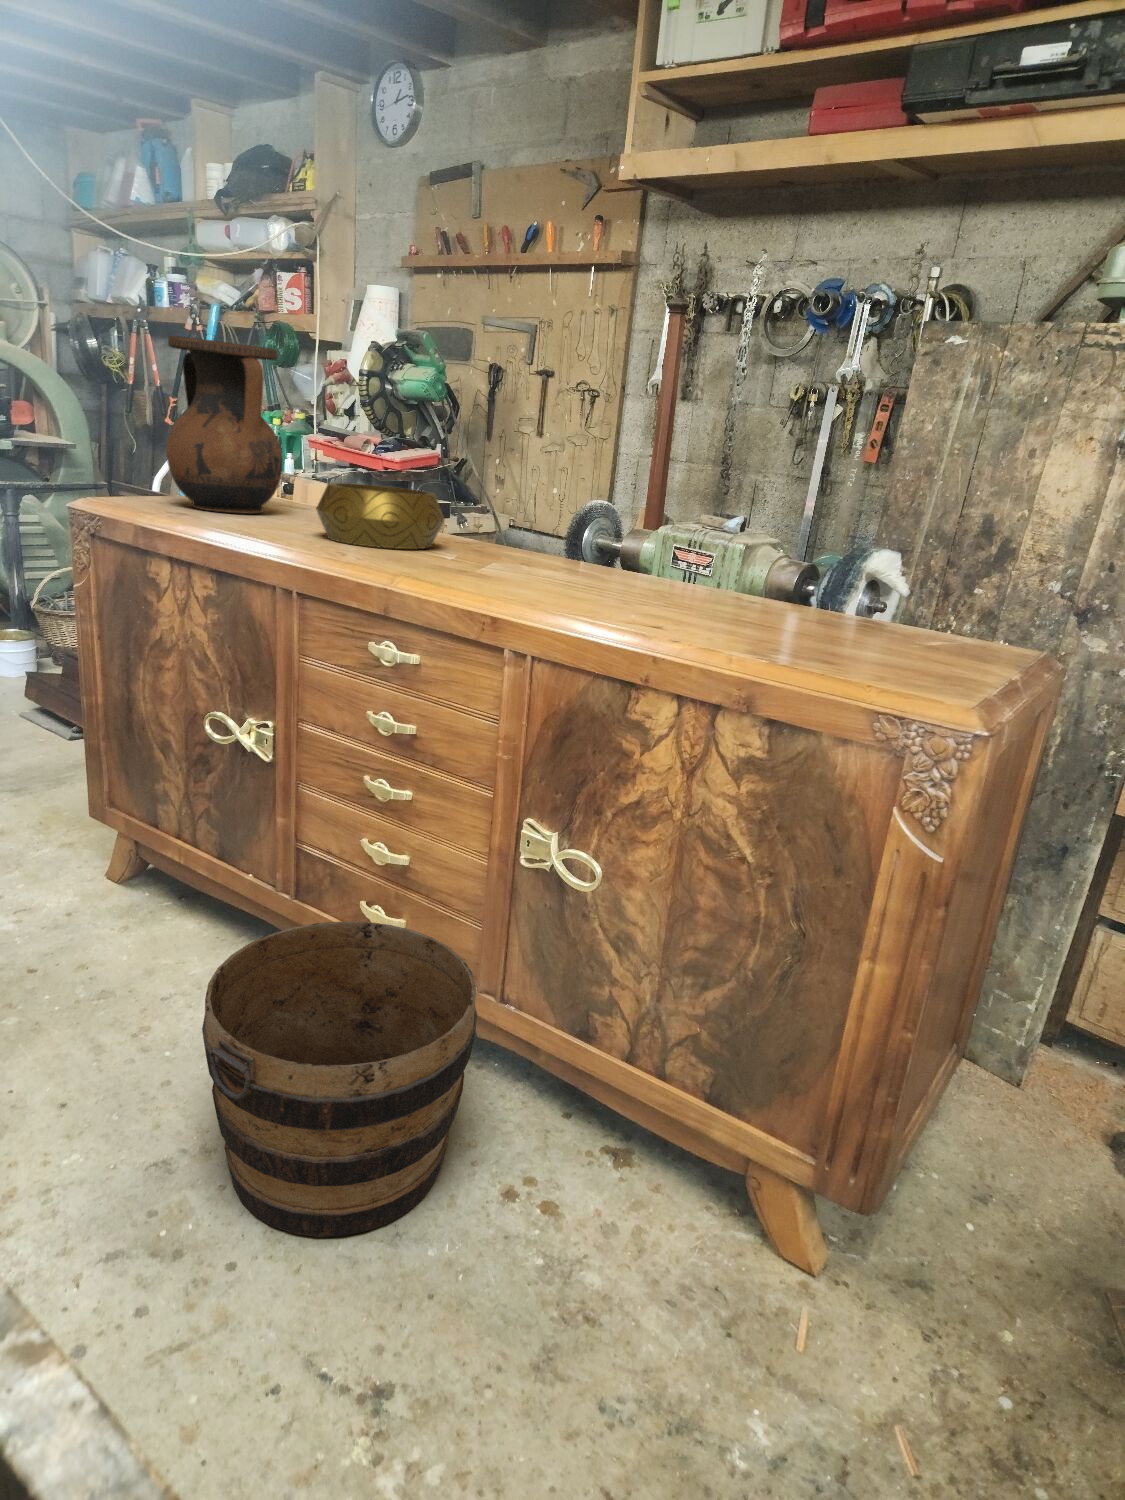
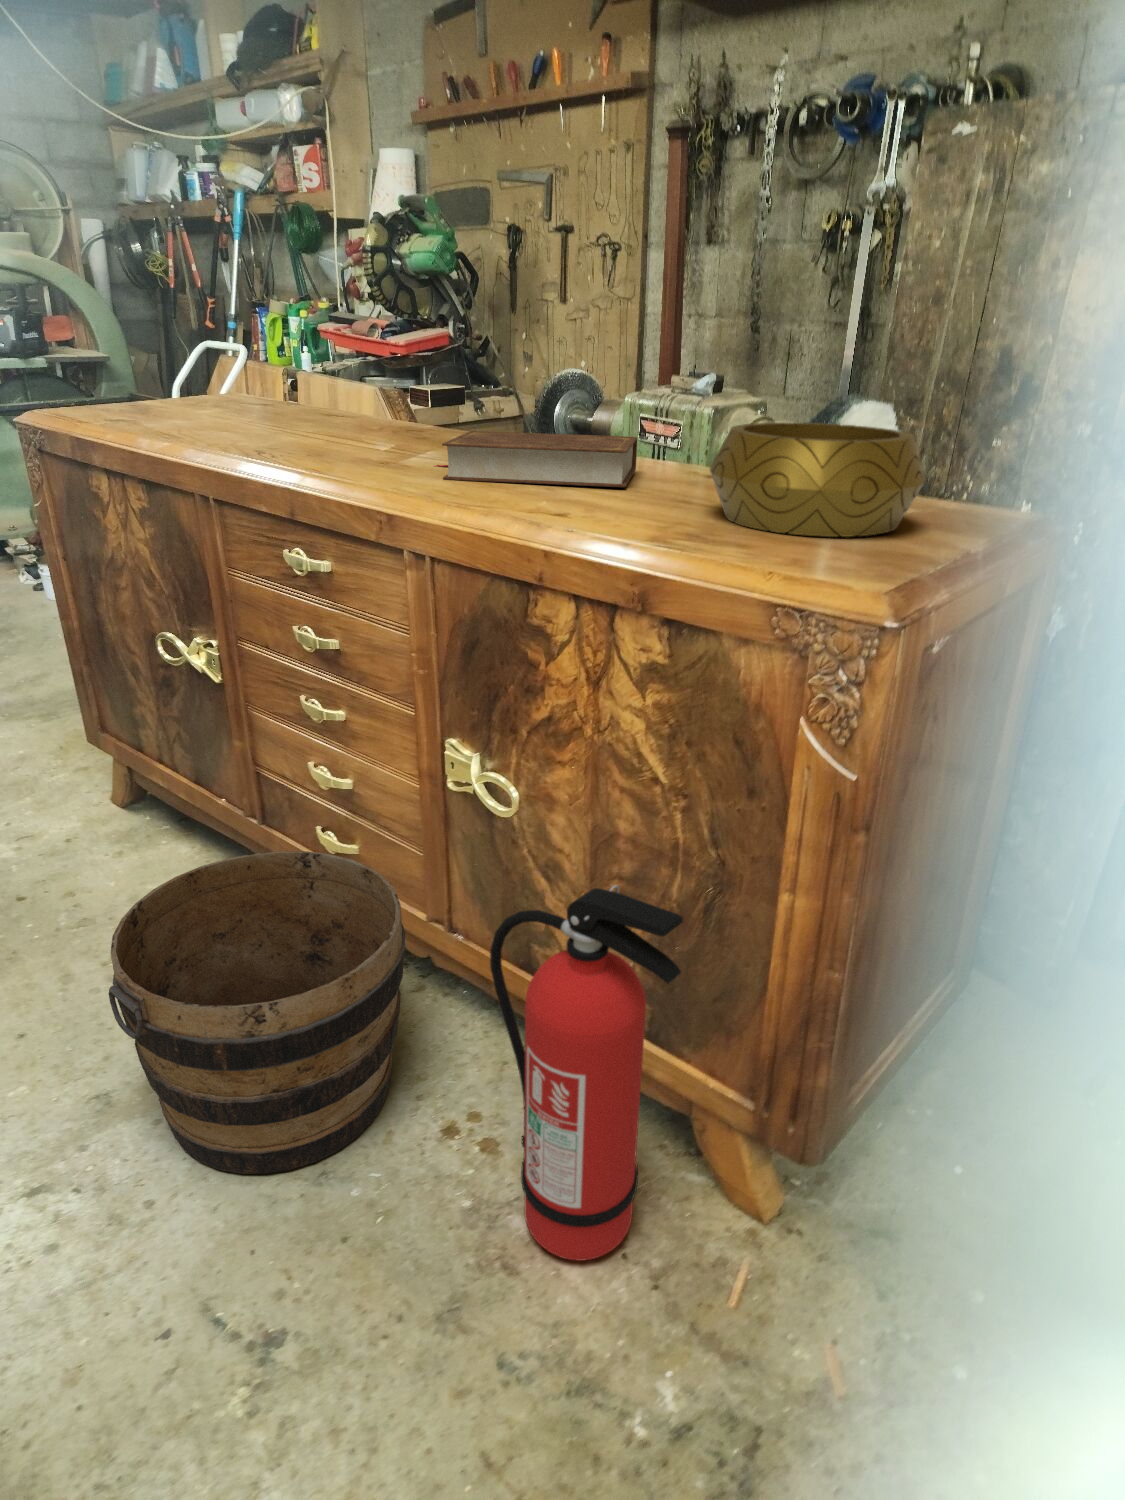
vase: present [166,336,283,514] -> none [105,226,245,418]
decorative bowl: present [316,483,444,549] -> present [710,423,925,537]
book: none [500,547,689,606] -> present [435,431,637,487]
fire extinguisher: none [580,952,787,1309] -> present [490,885,683,1261]

